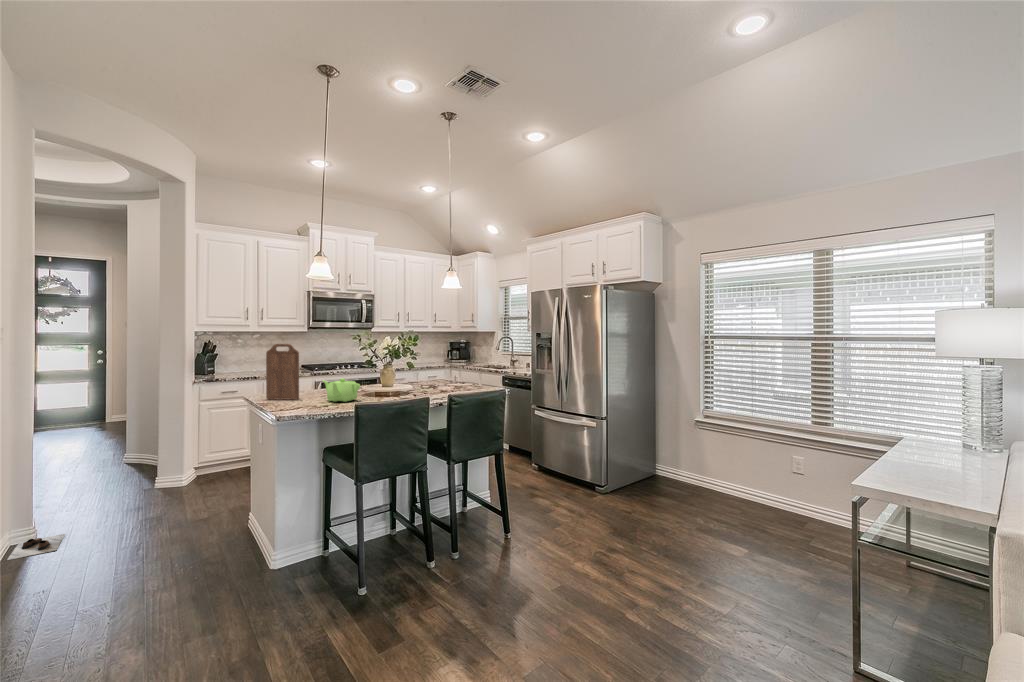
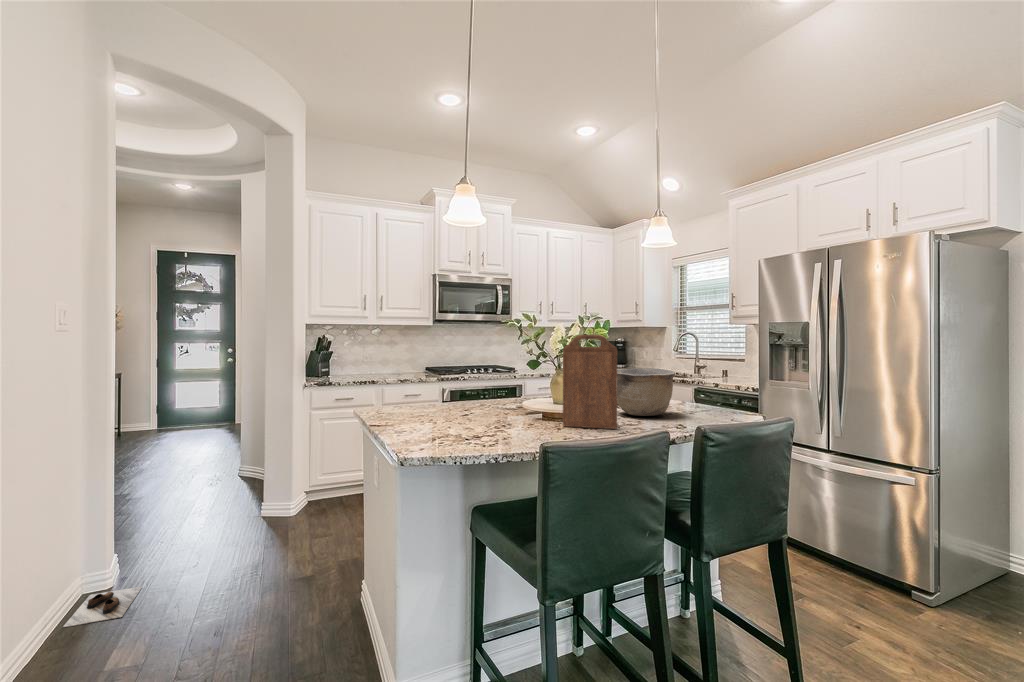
cutting board: present [266,344,299,400] -> present [563,335,617,429]
bowl: none [422,363,459,392] -> present [617,368,675,416]
teapot: present [323,379,360,402] -> none [465,391,528,432]

